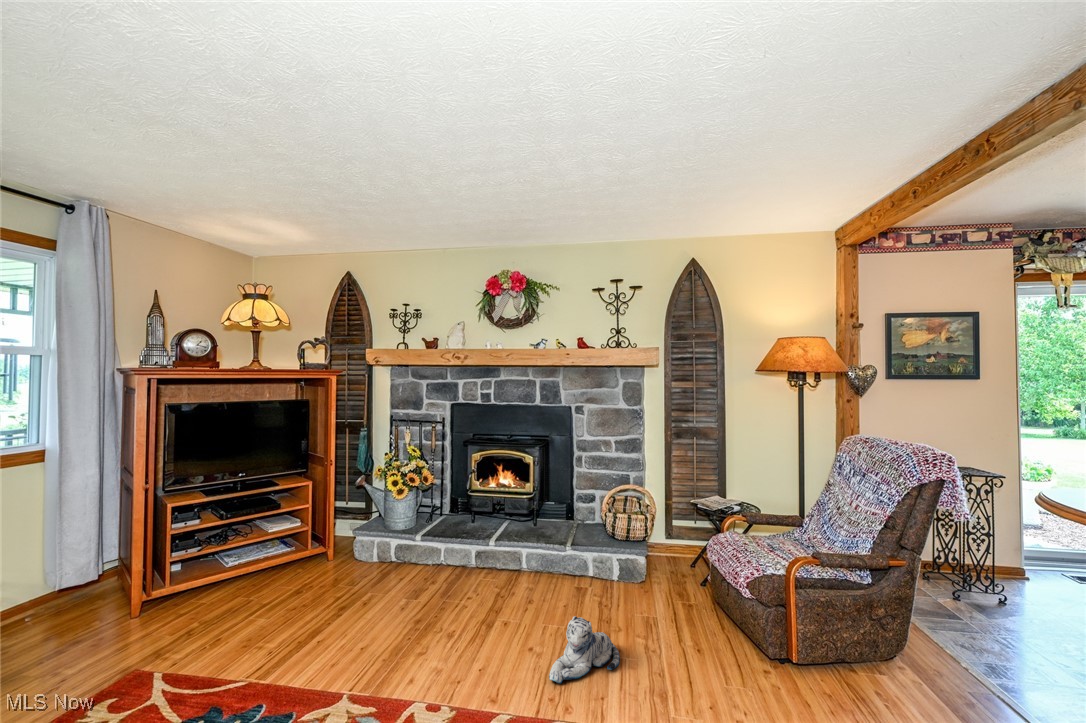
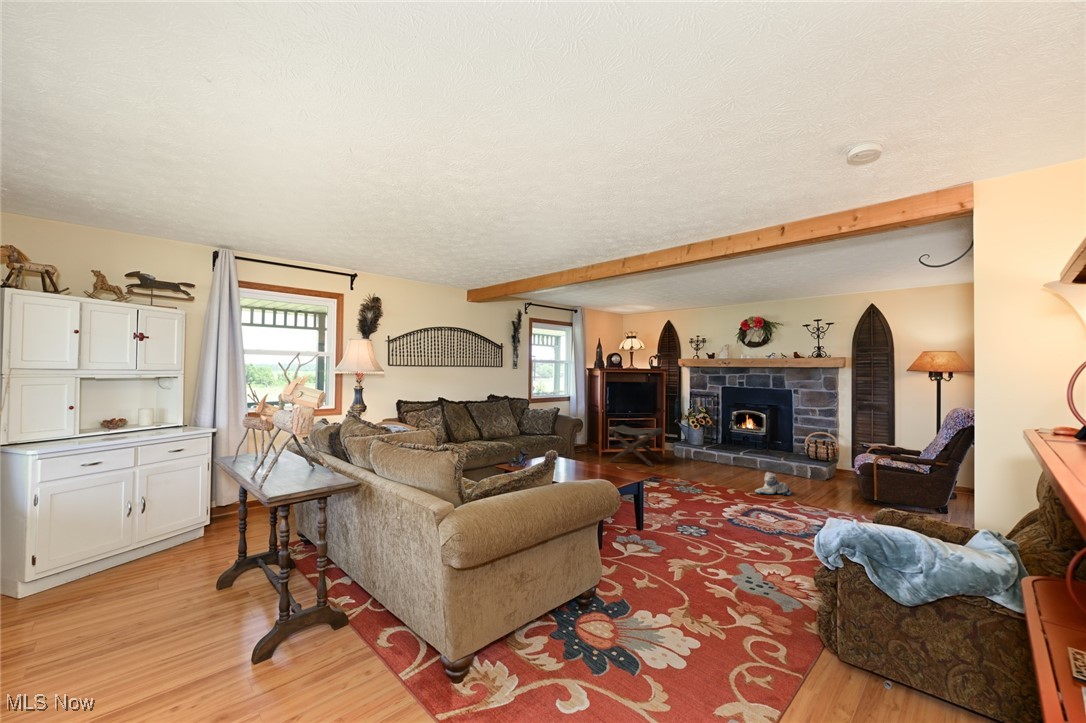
footstool: none [170,508,326,622] -> present [609,425,663,467]

